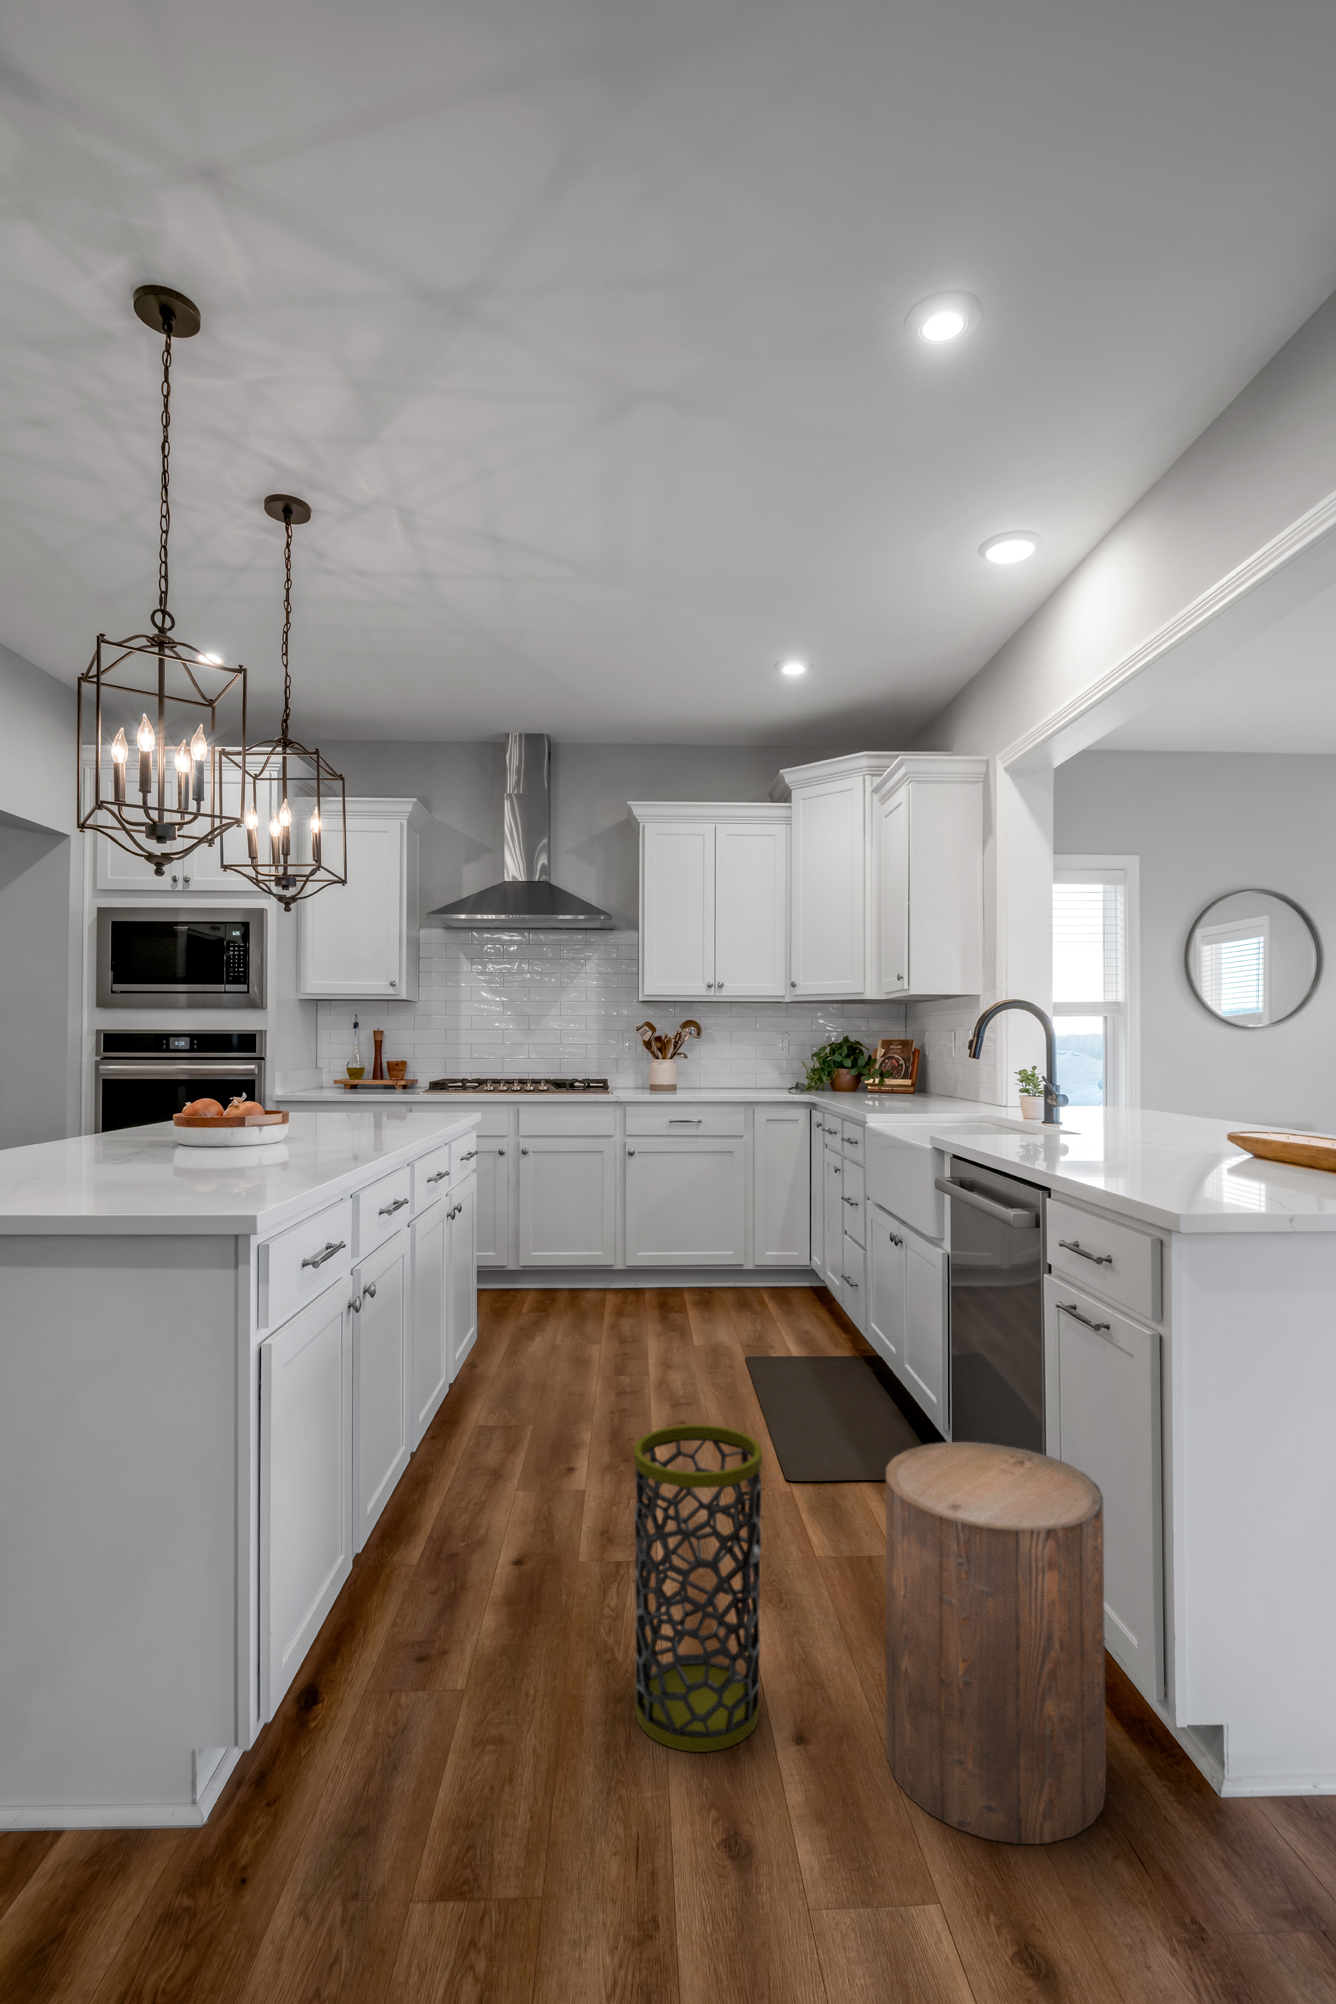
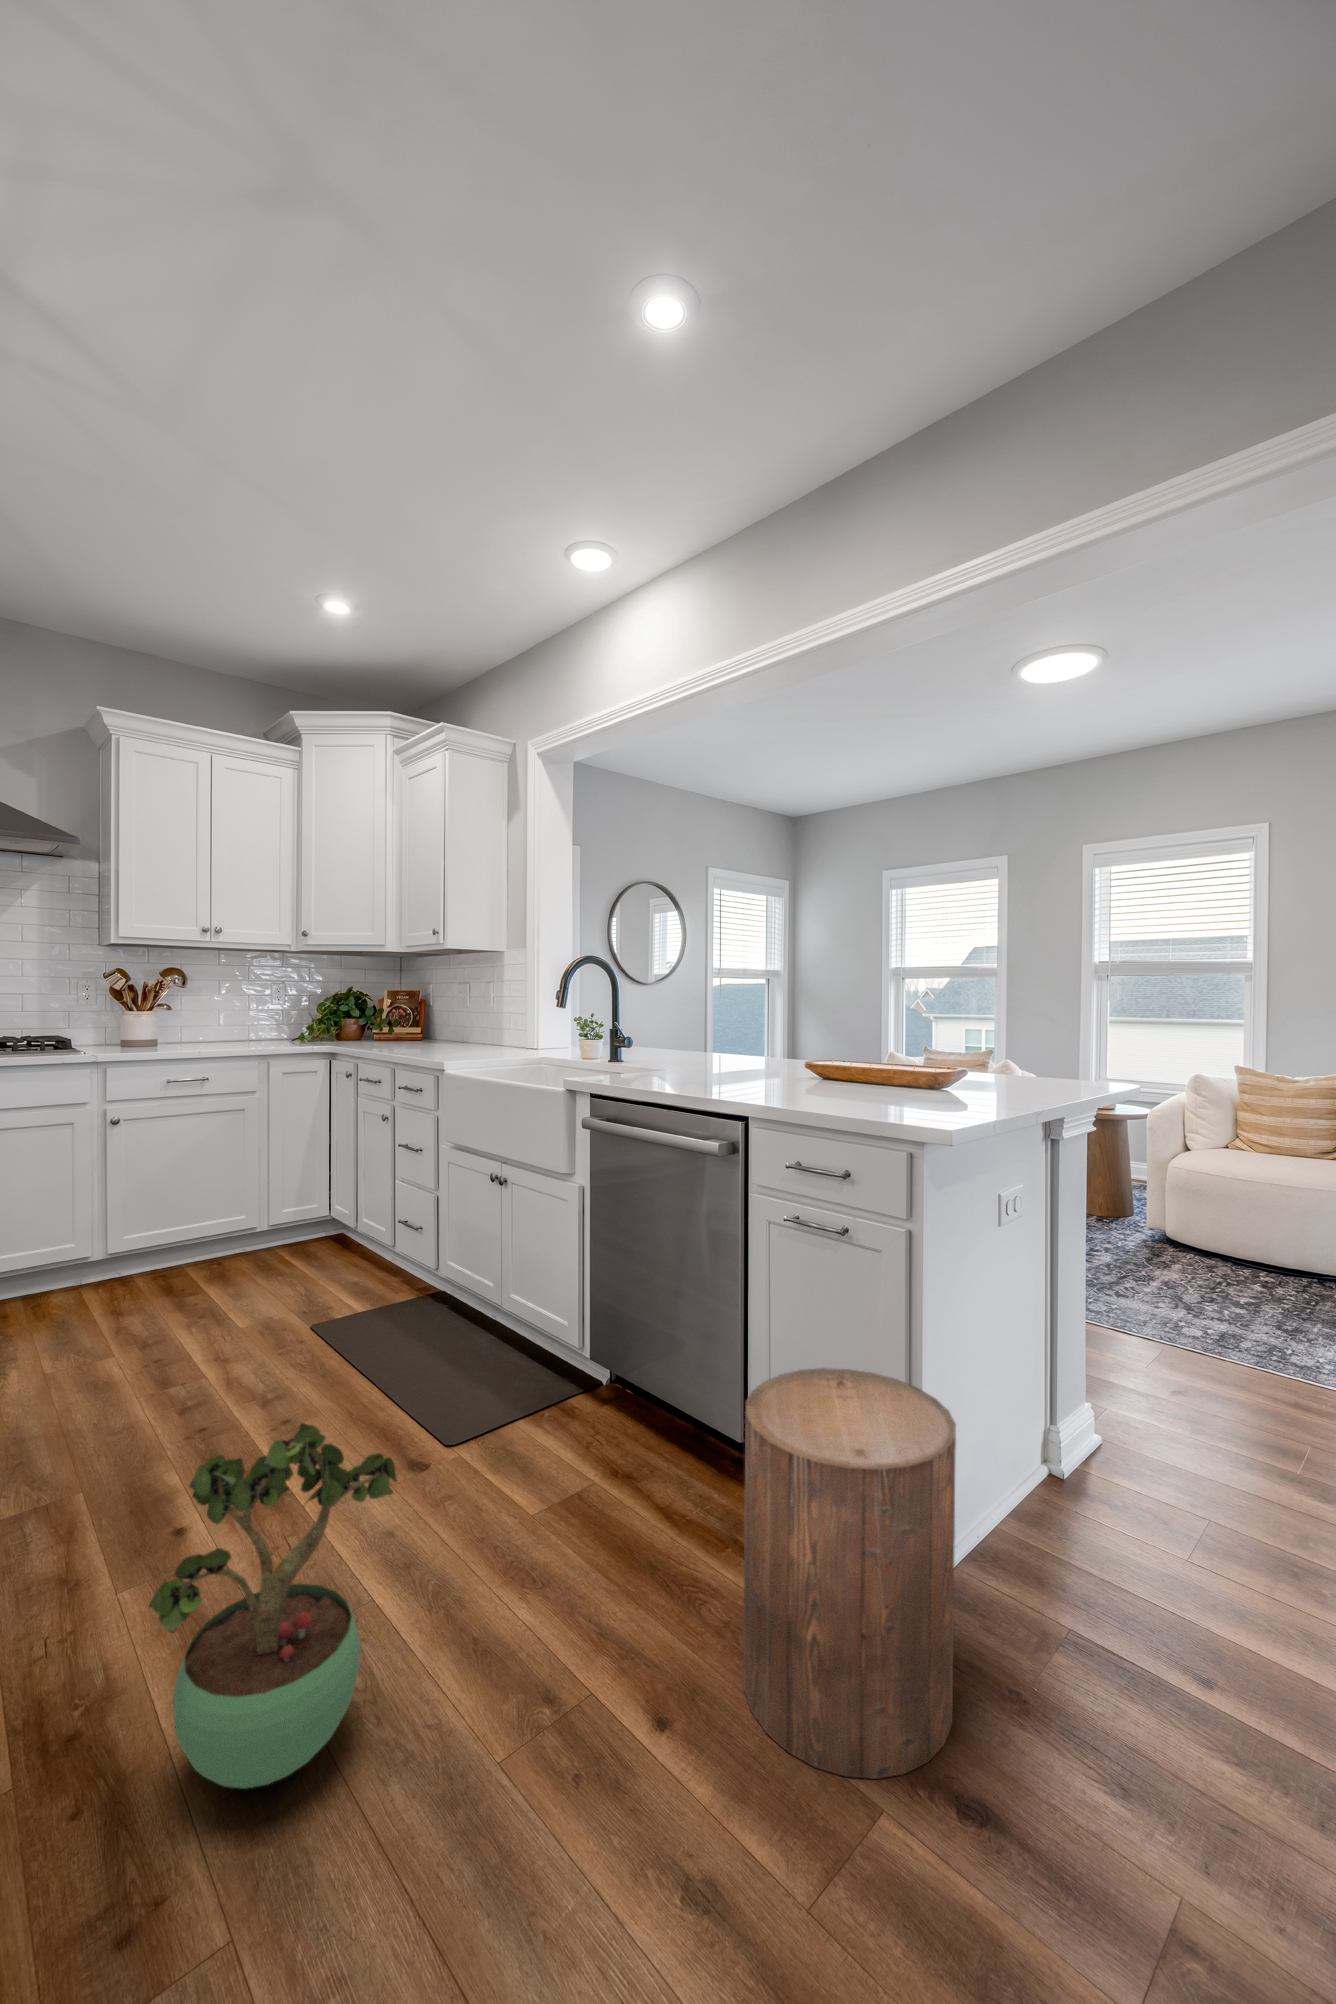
potted plant: none [465,1370,624,1623] -> present [149,1423,397,1789]
trash can: present [634,1425,762,1752] -> none [477,1434,636,1866]

